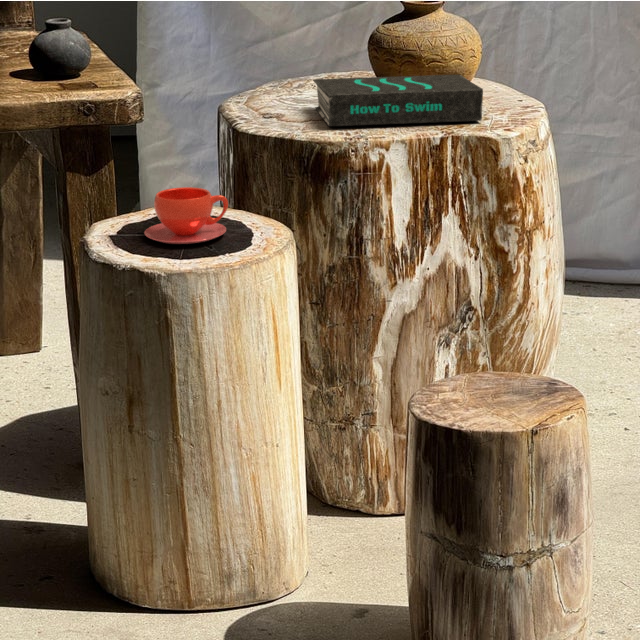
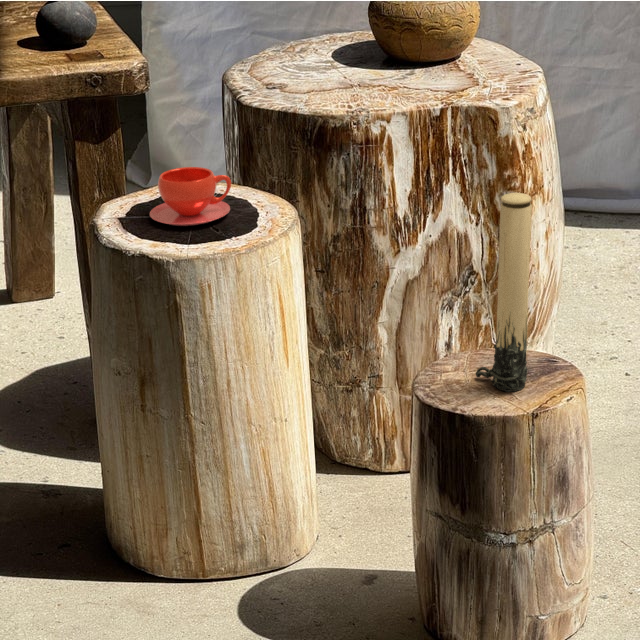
book: present [313,75,483,126] -> none [314,39,483,98]
candle: none [474,208,531,411] -> present [476,193,532,392]

